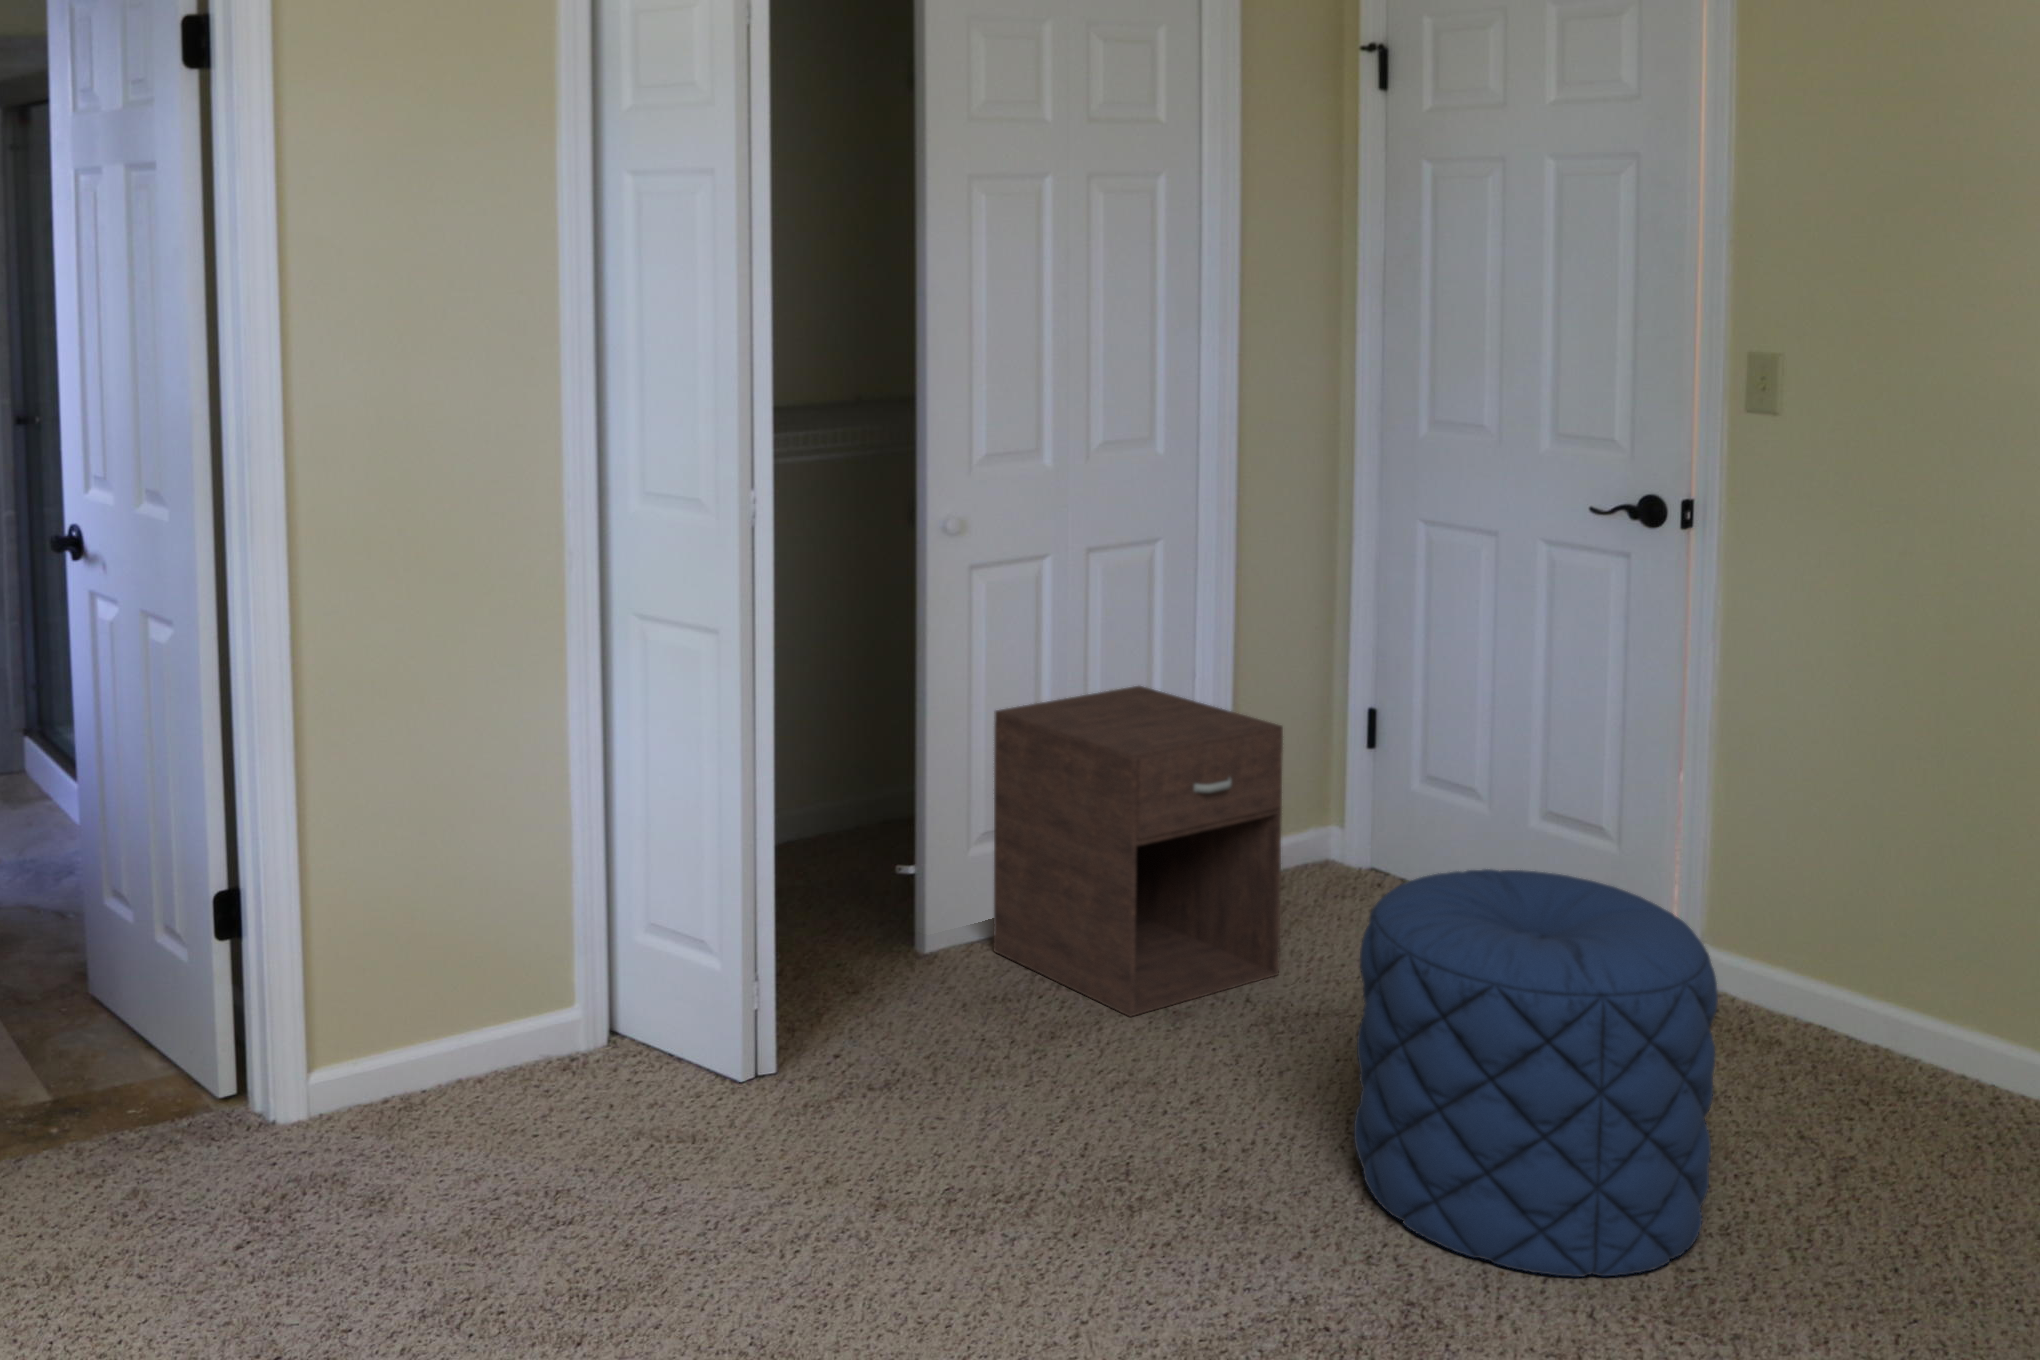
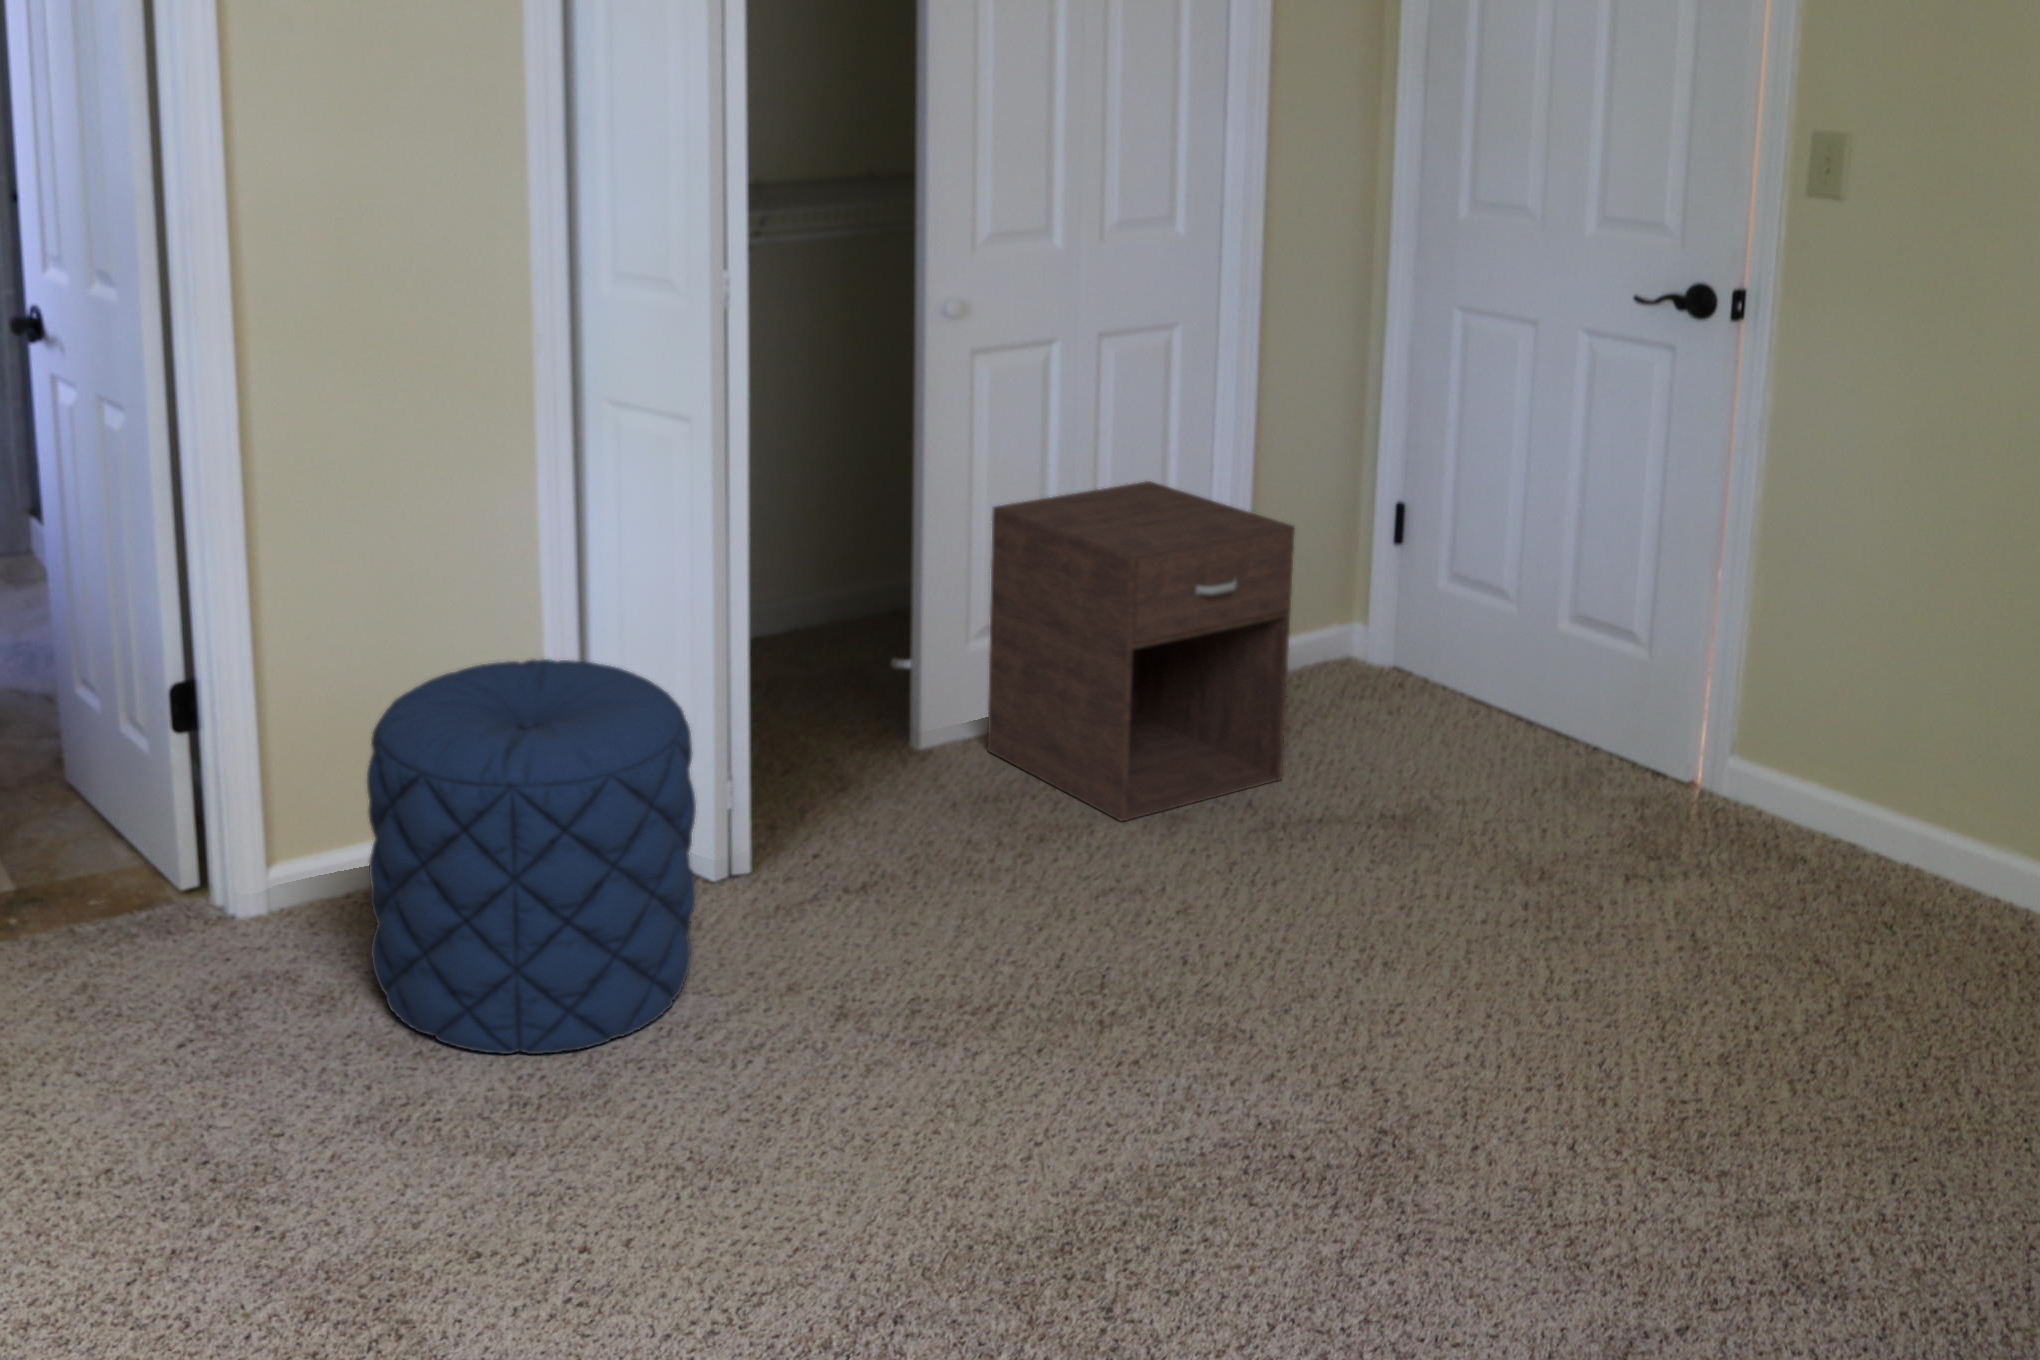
pouf: present [1354,869,1718,1277] -> present [367,659,696,1054]

